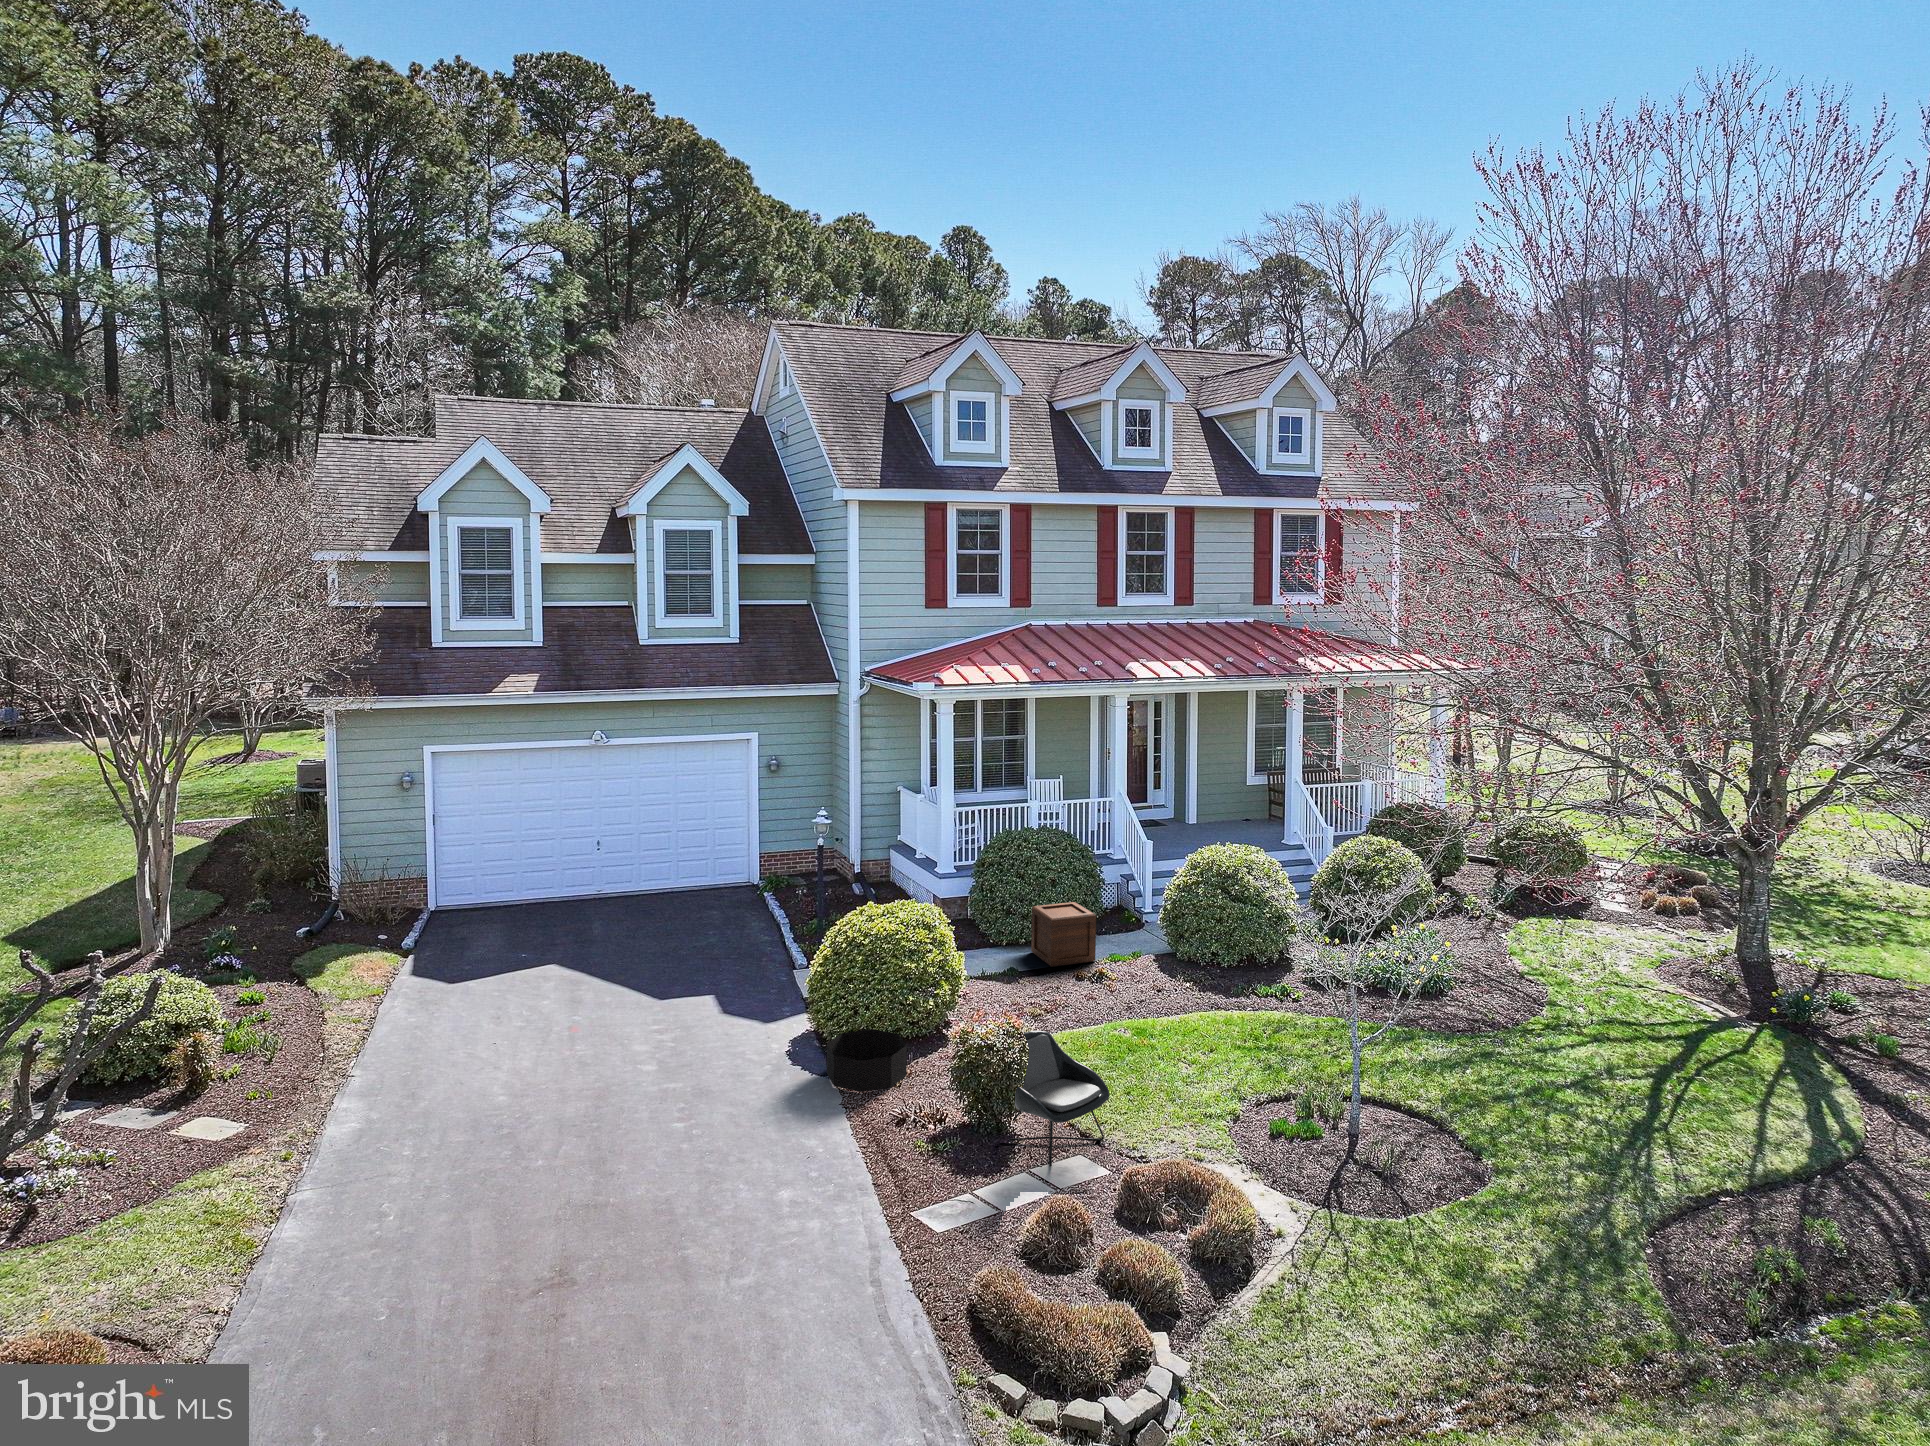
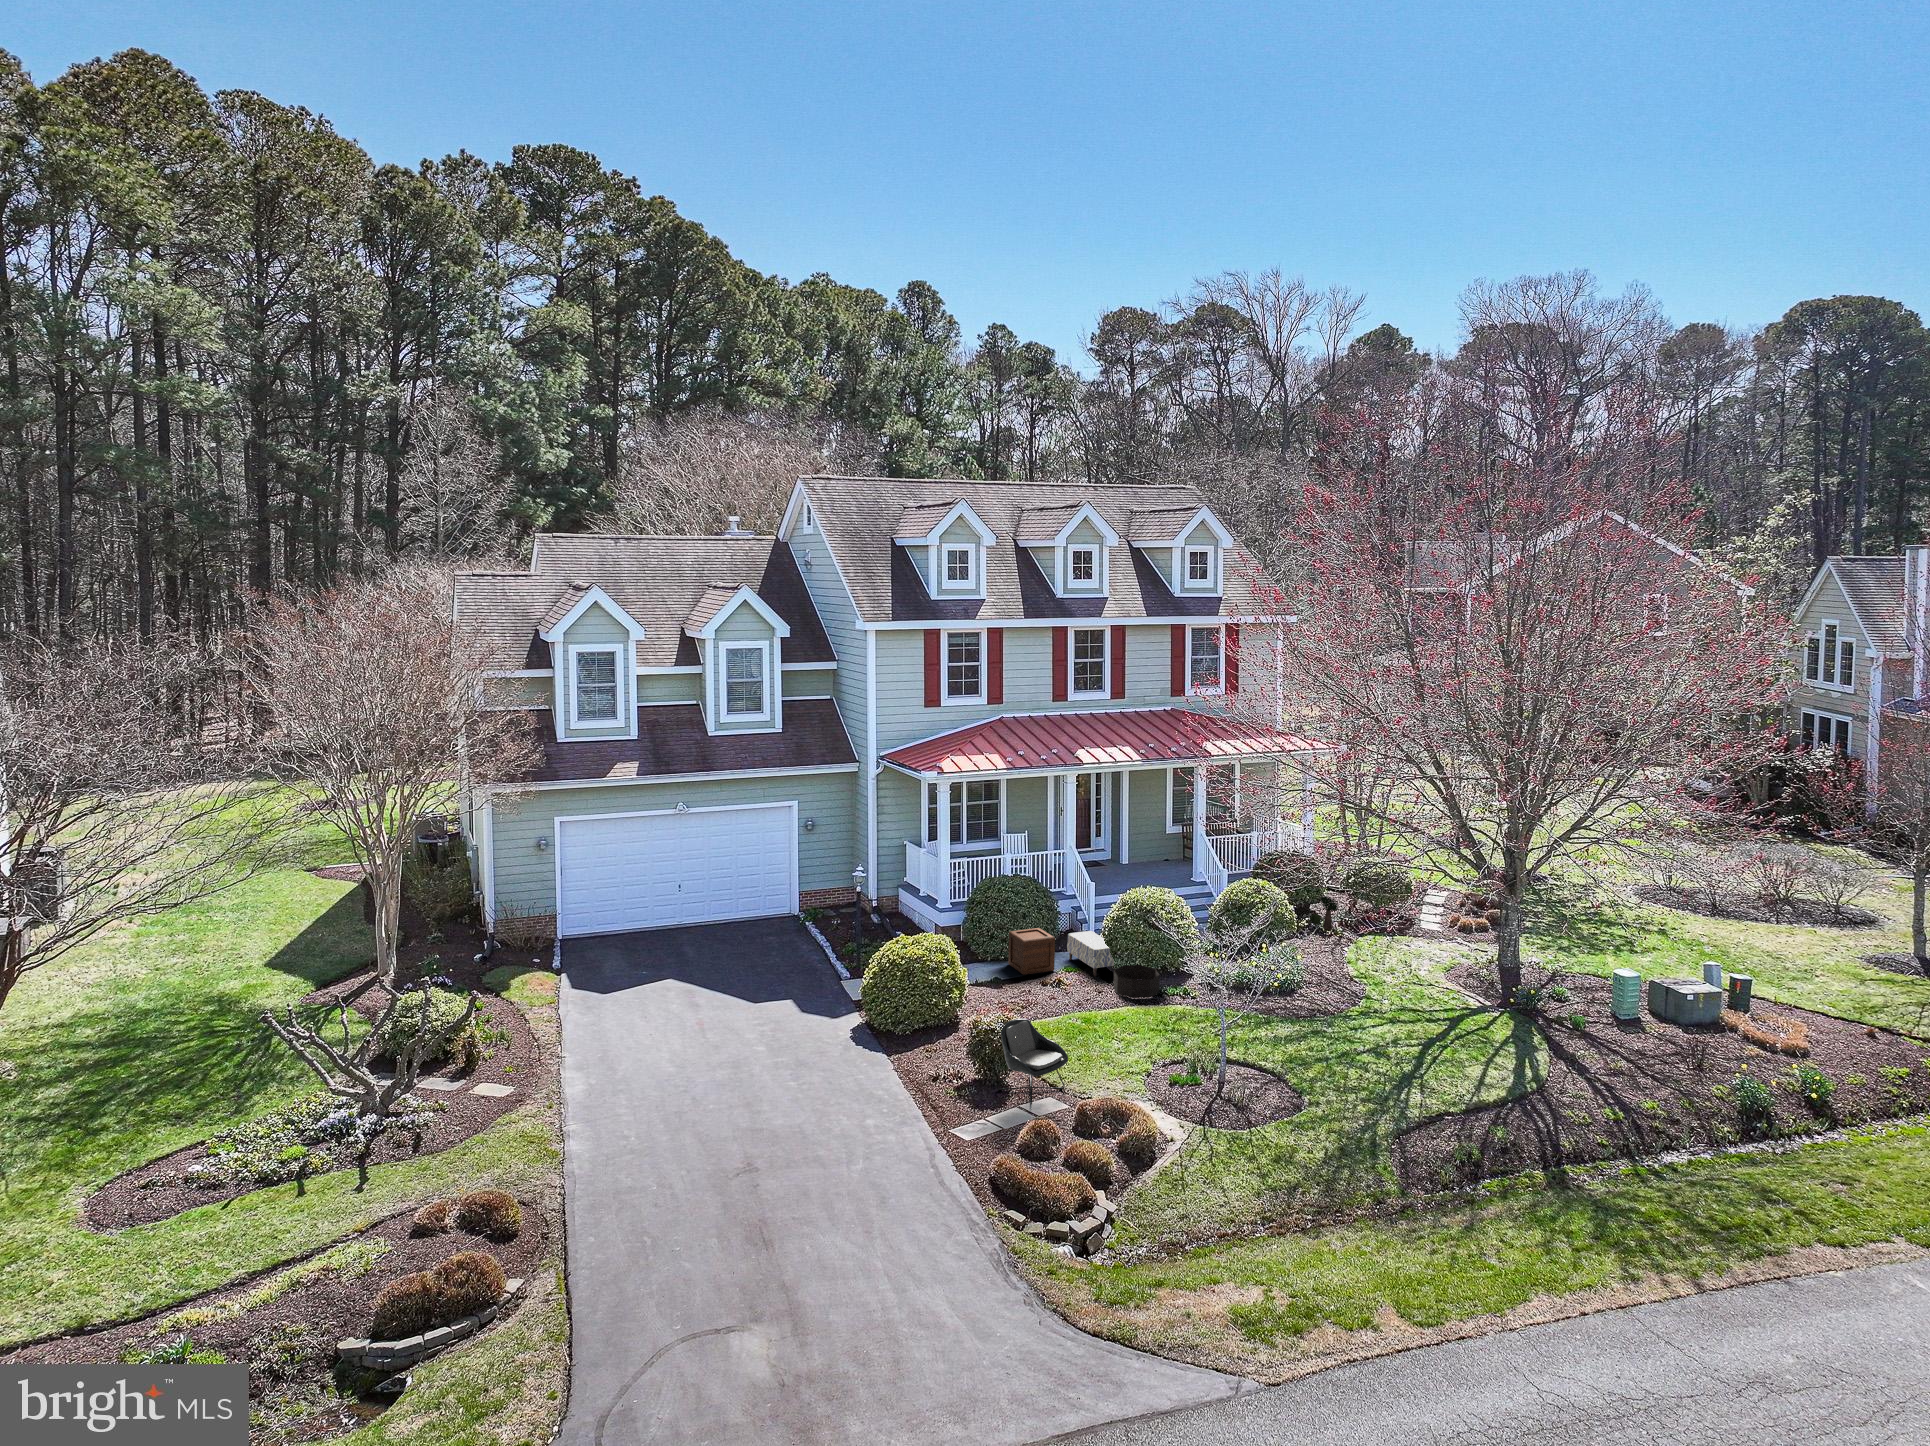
potted plant: none [1448,864,1489,910] -> present [1310,895,1338,929]
bench: none [1114,907,1186,970] -> present [1067,931,1114,976]
basket: present [827,1029,907,1092] -> present [1113,965,1160,998]

